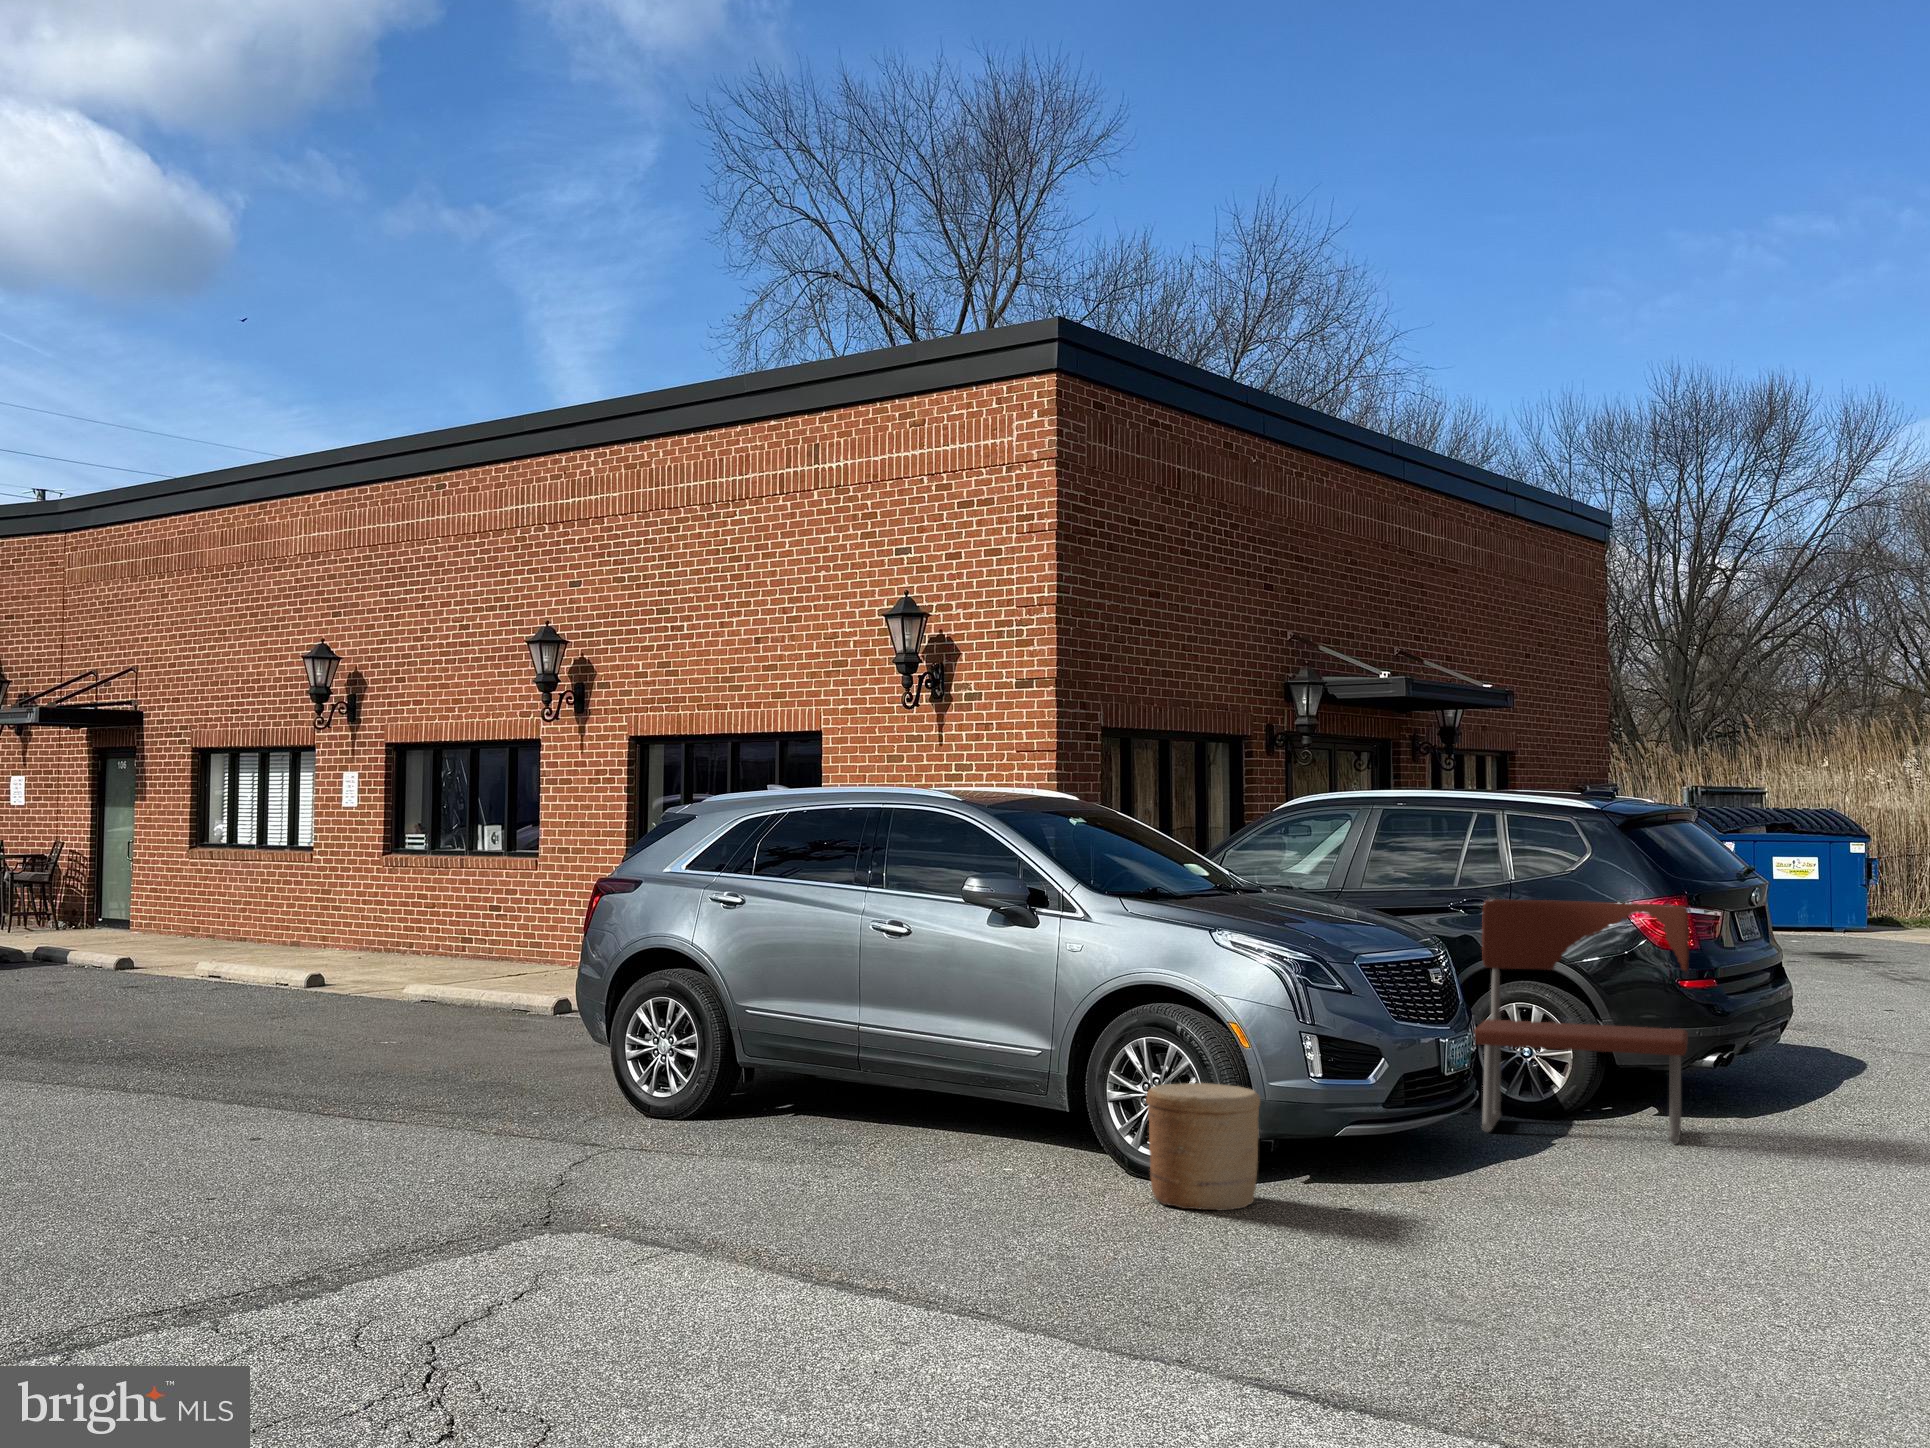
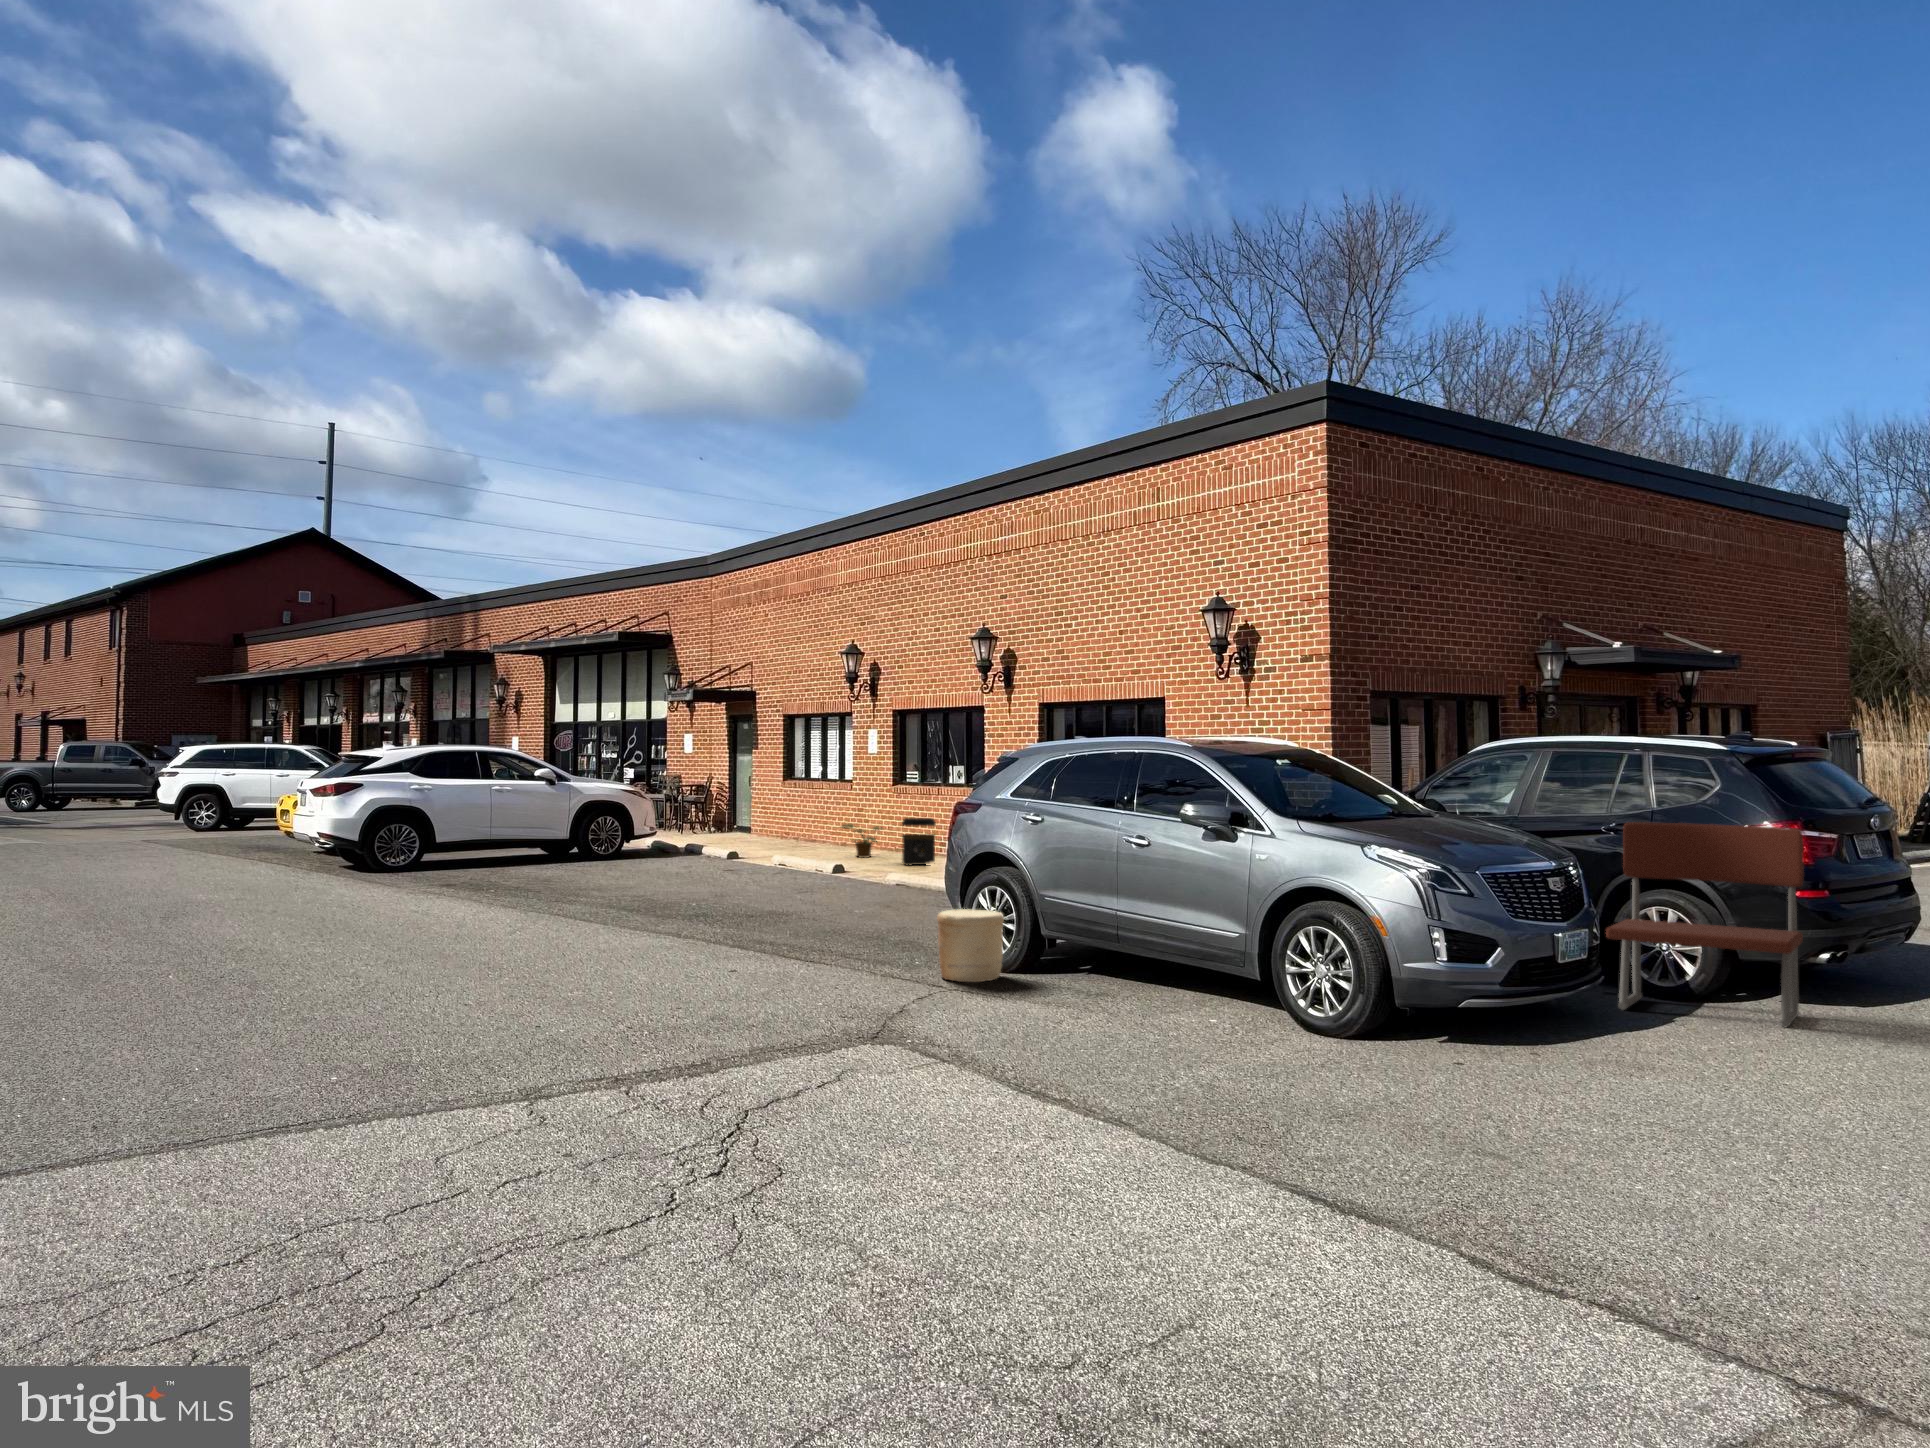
toolbox: none [405,903,459,973] -> present [902,818,936,866]
potted plant: none [299,912,367,963] -> present [842,824,882,858]
woven basket: present [1146,1083,1260,1210] -> present [937,909,1004,982]

